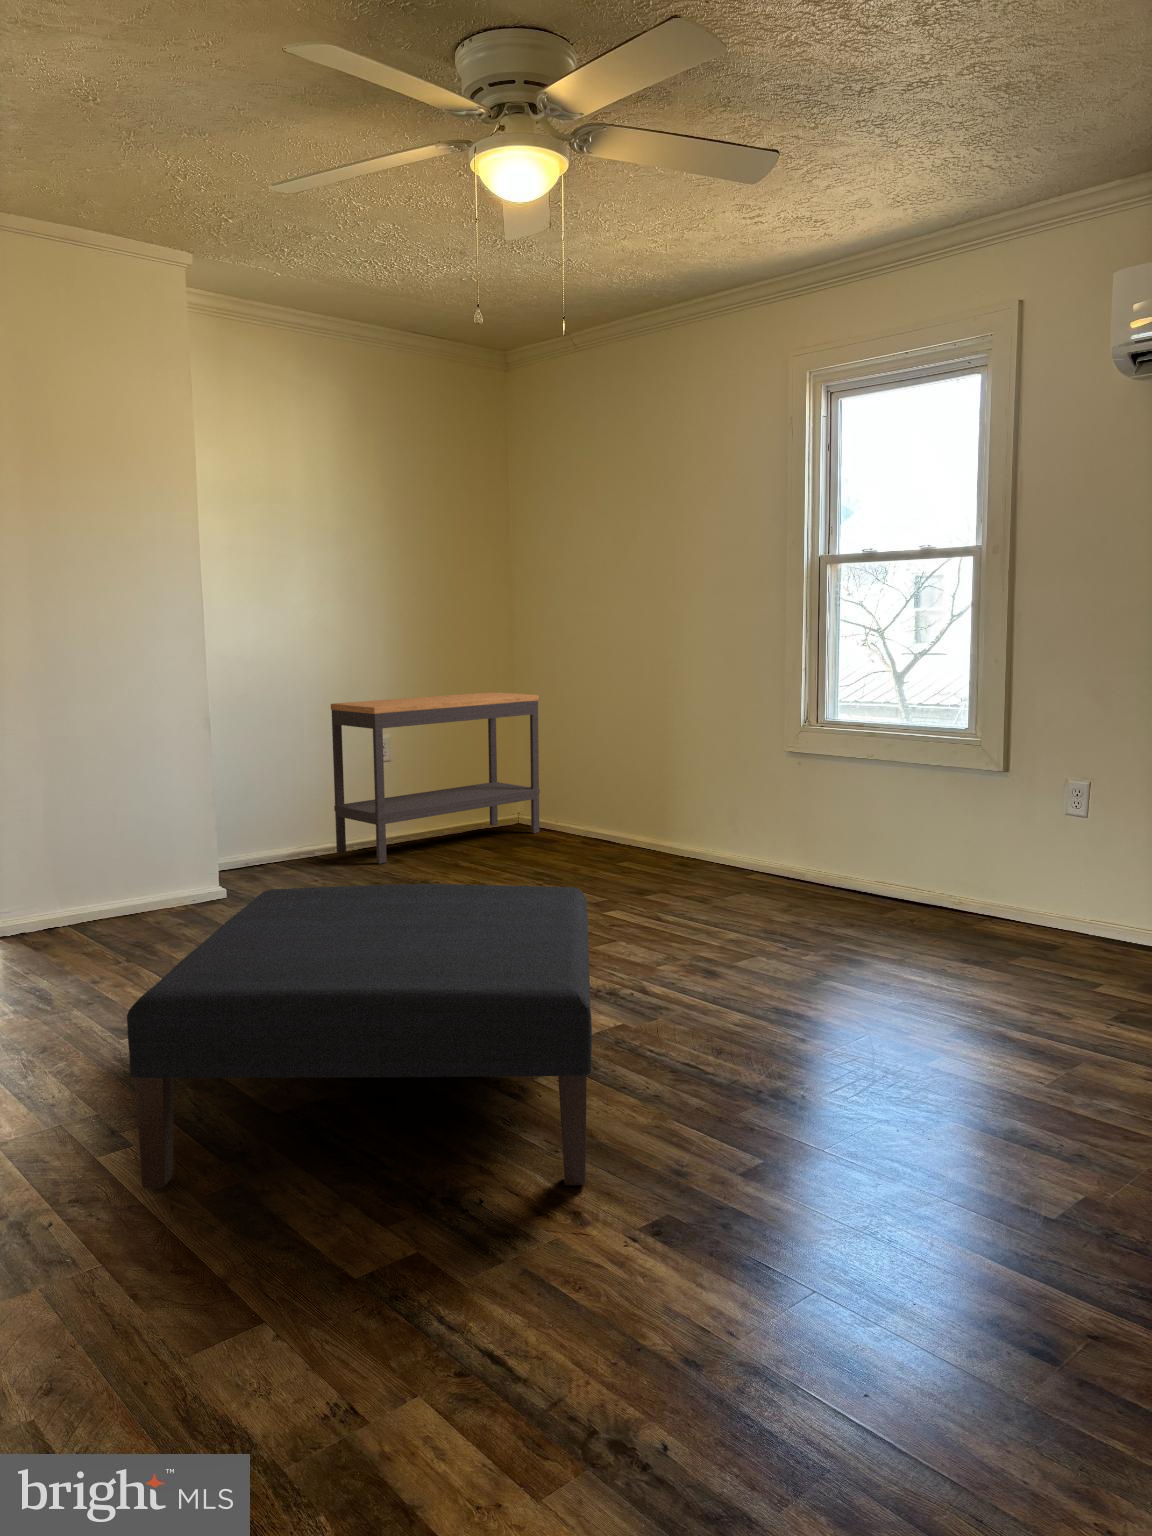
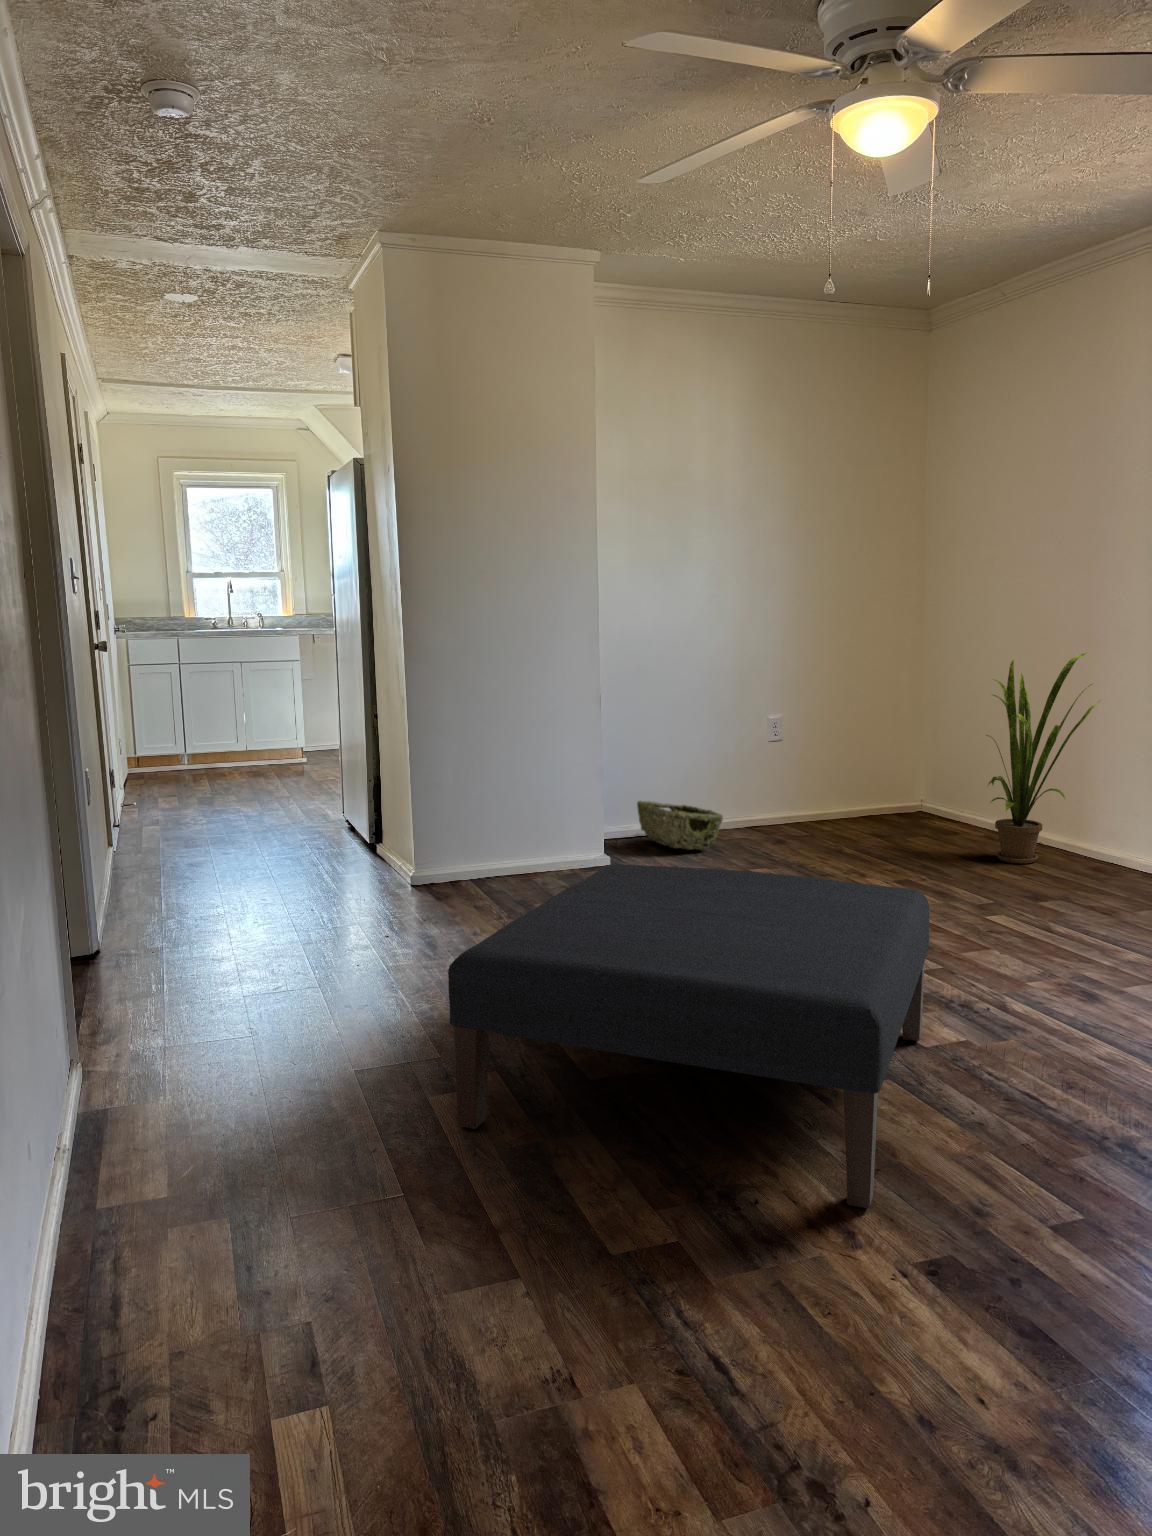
house plant: none [585,667,682,862] -> present [986,653,1101,864]
console table: present [331,692,540,864] -> none [723,677,941,845]
woven basket: none [246,826,341,876] -> present [637,801,723,850]

